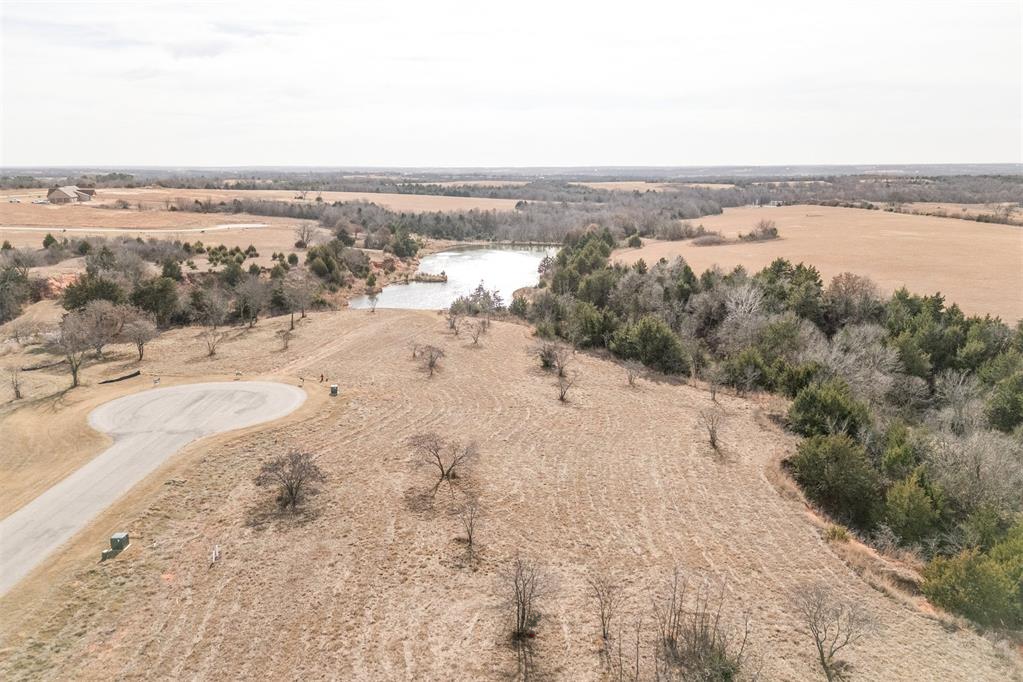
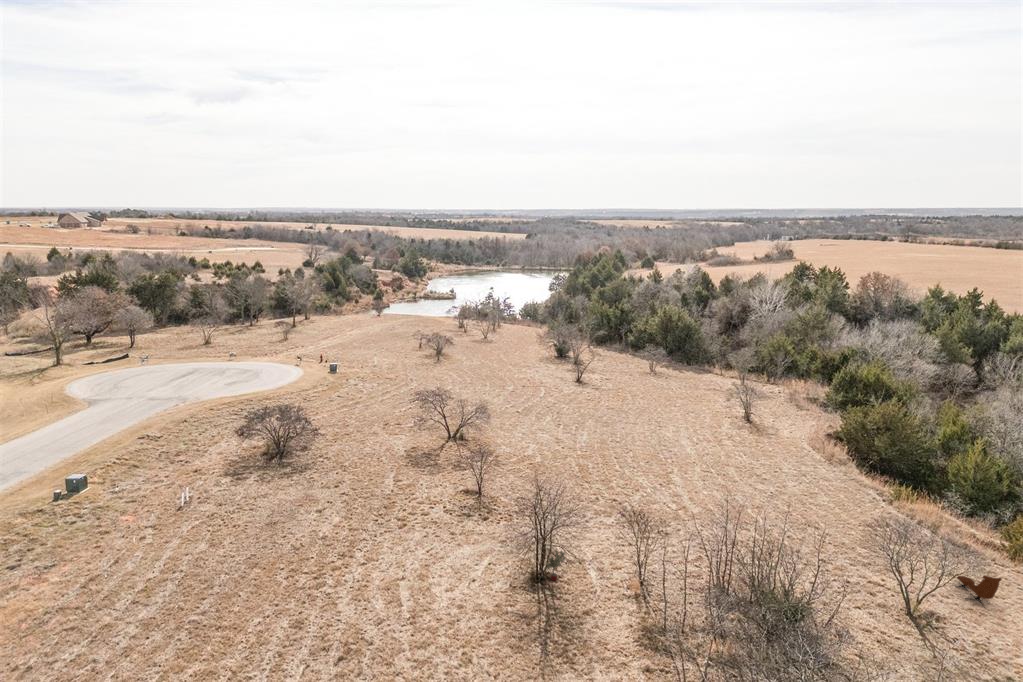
lounge chair: none [867,625,901,657] -> present [957,576,1001,604]

